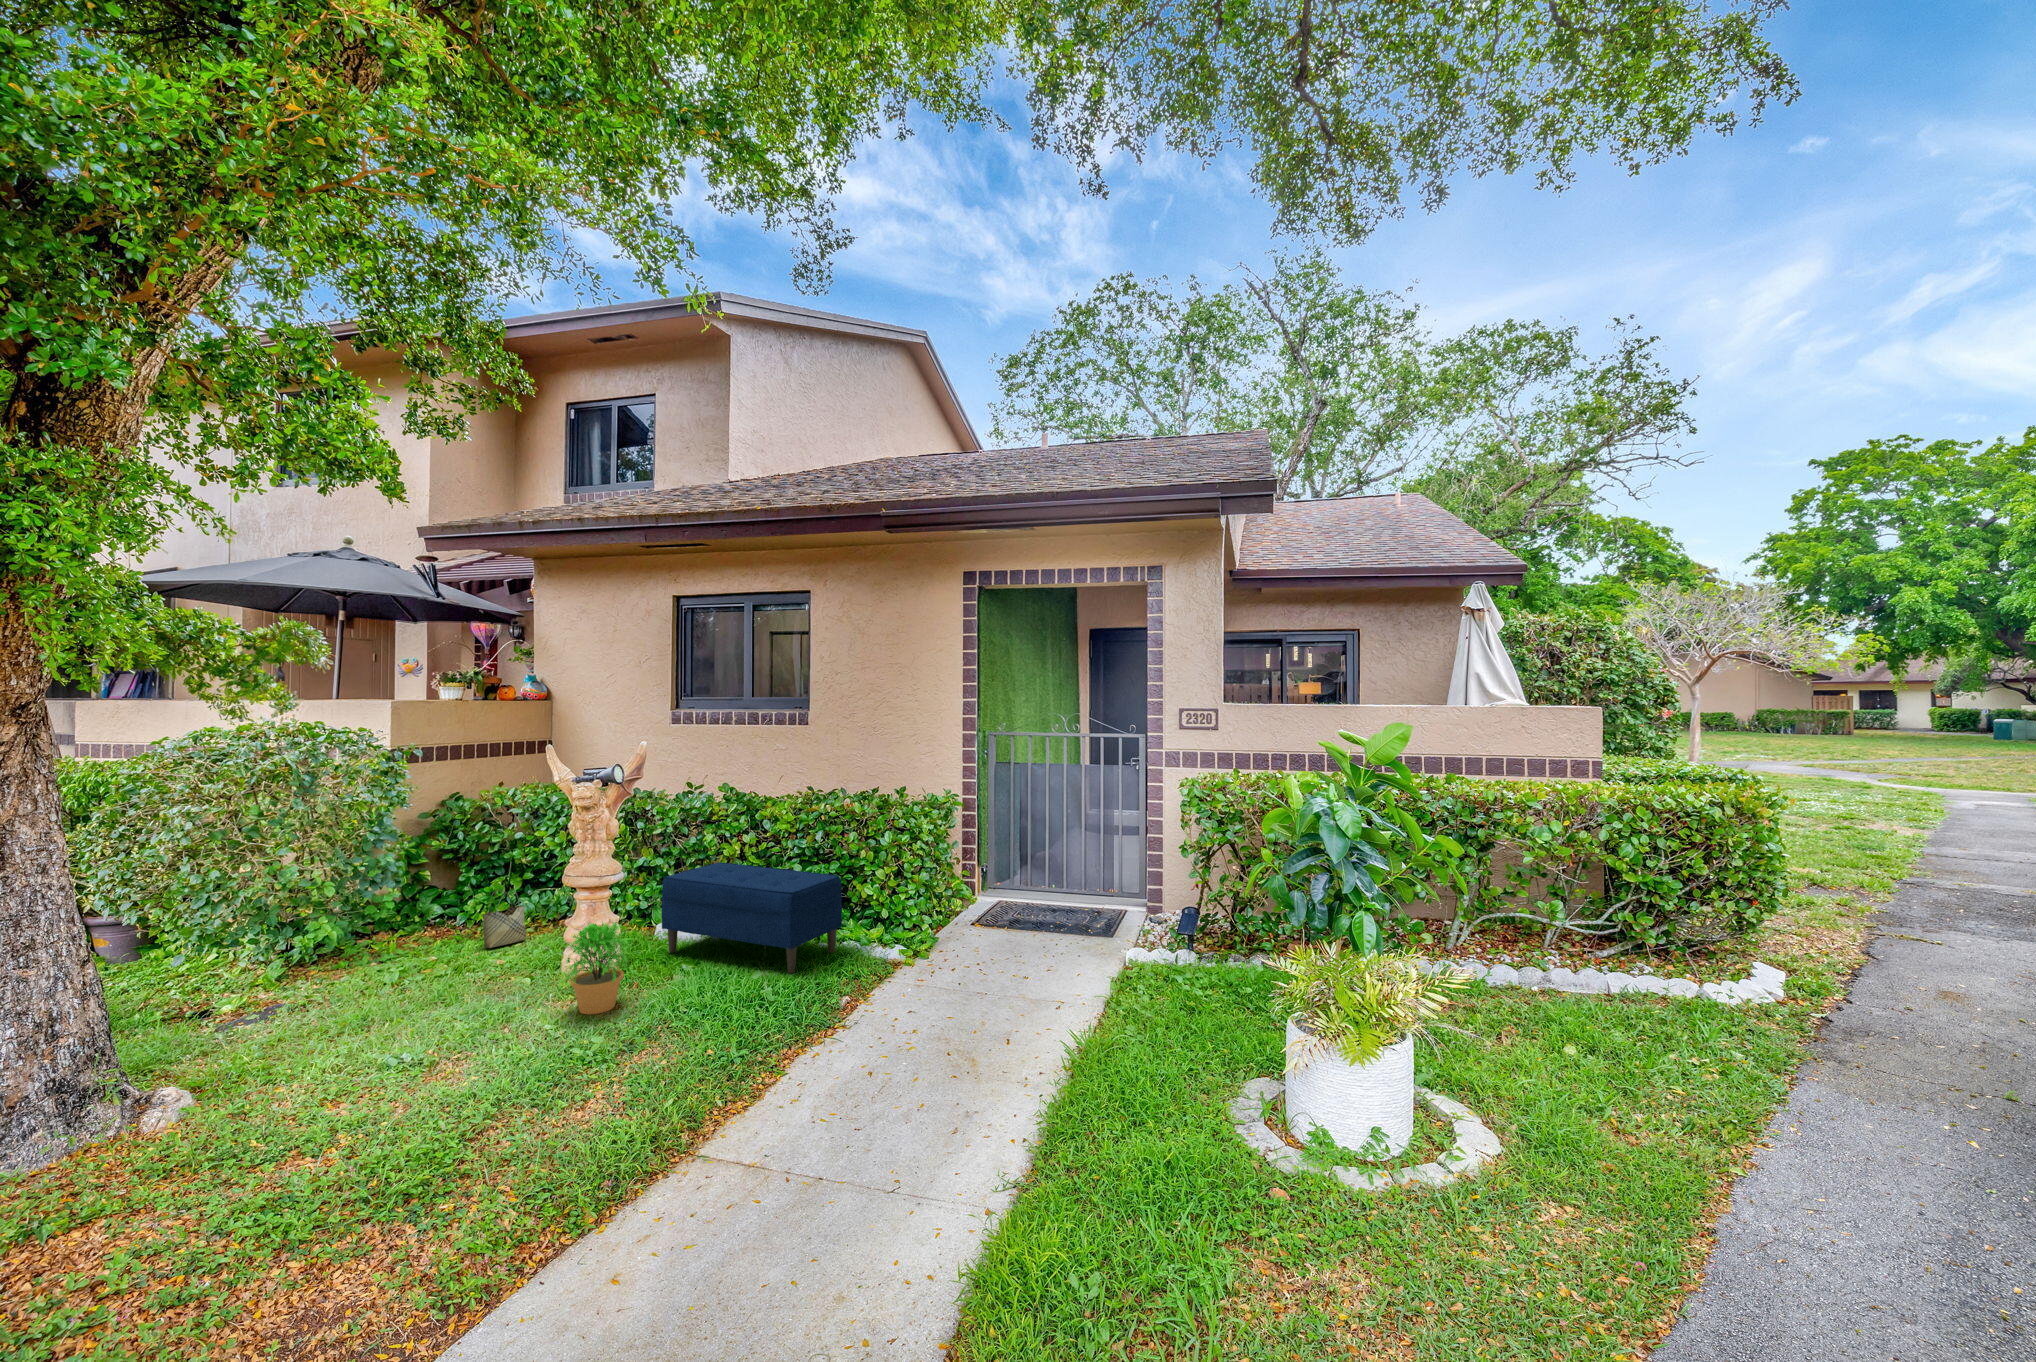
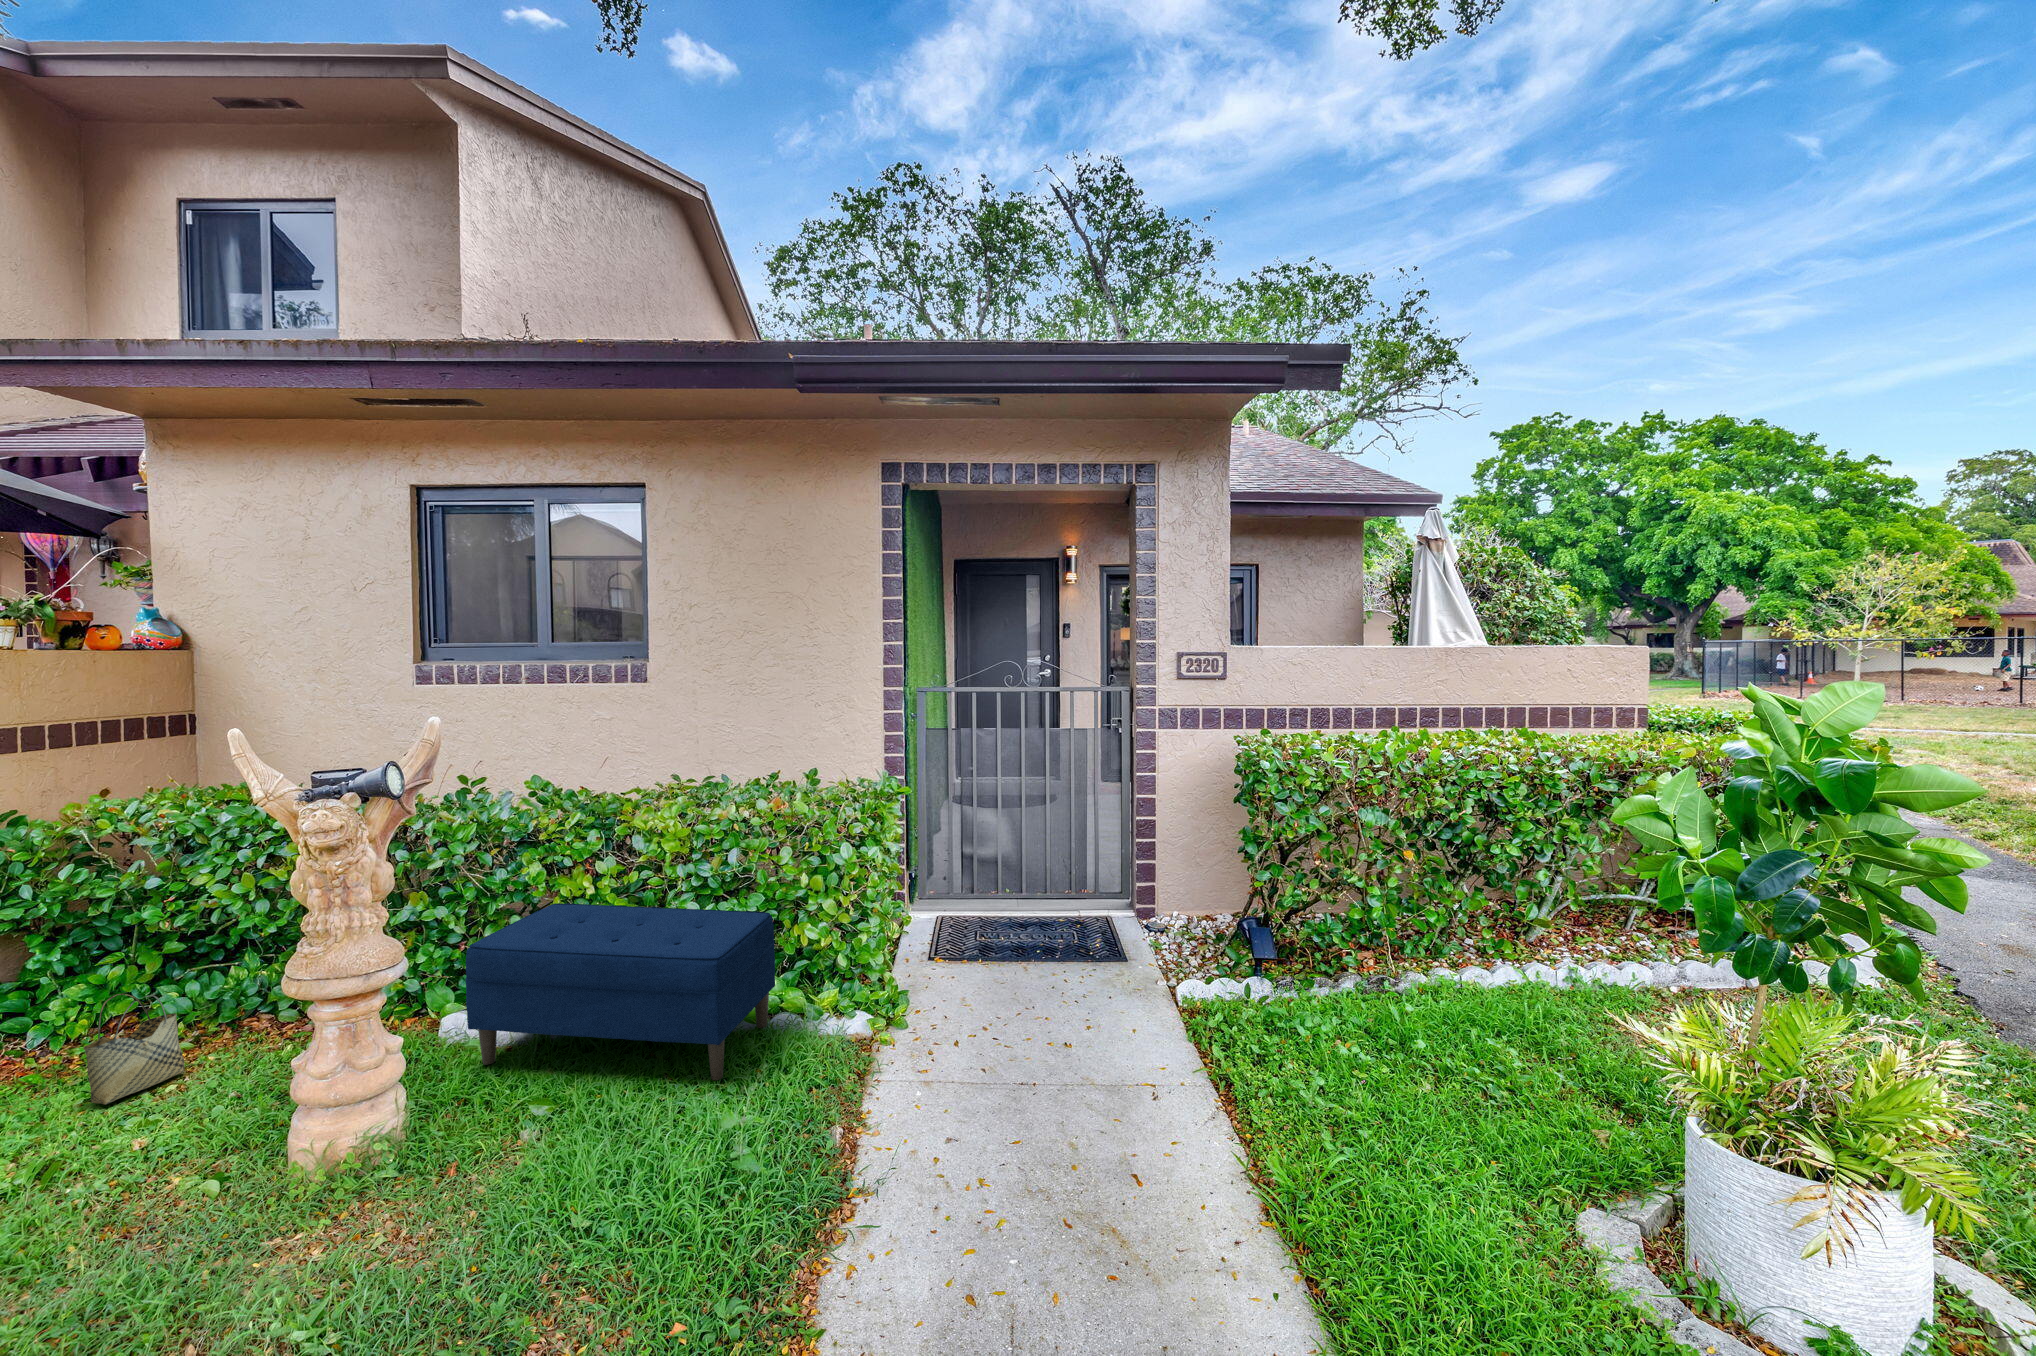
potted plant: present [563,922,629,1014] -> none [287,1064,445,1250]

